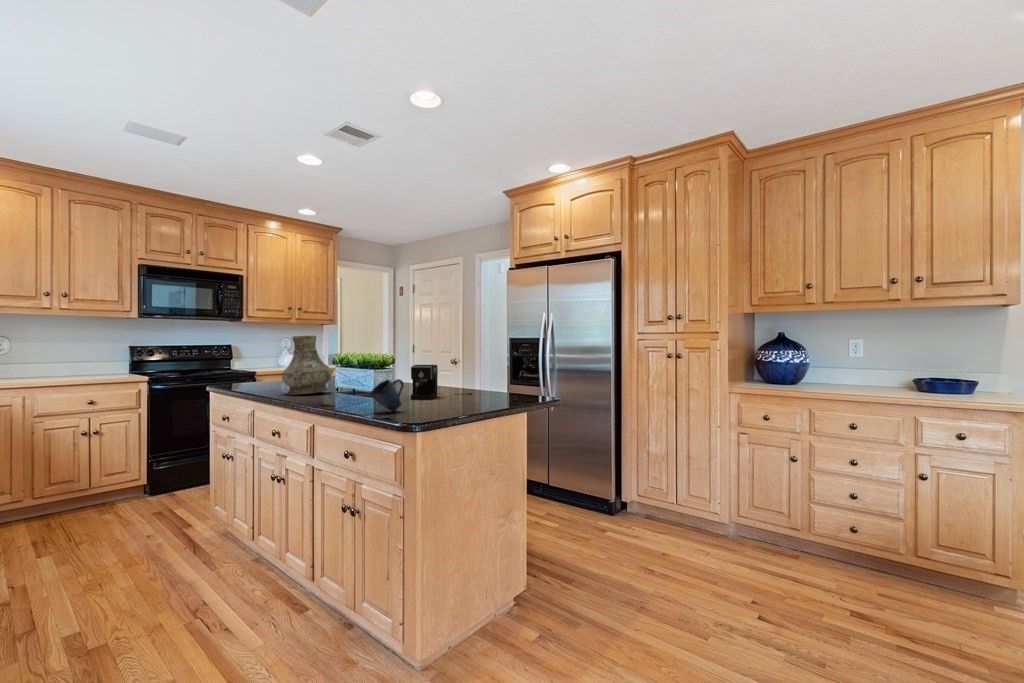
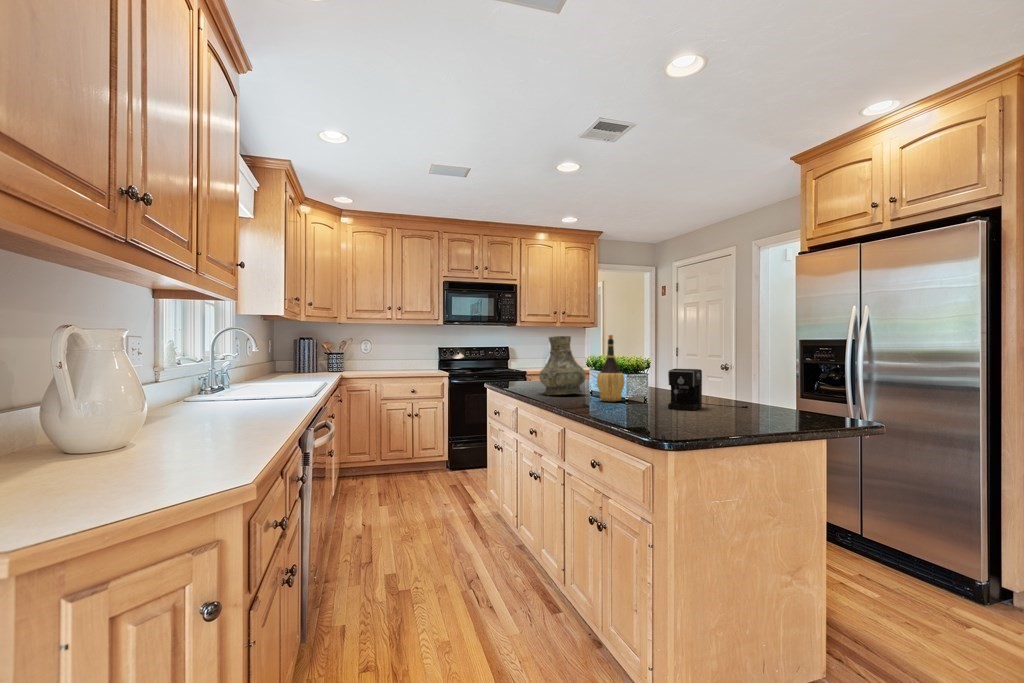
wine bottle: none [345,335,371,397] -> present [597,335,624,401]
mug: present [370,379,404,412] -> none [617,385,657,424]

